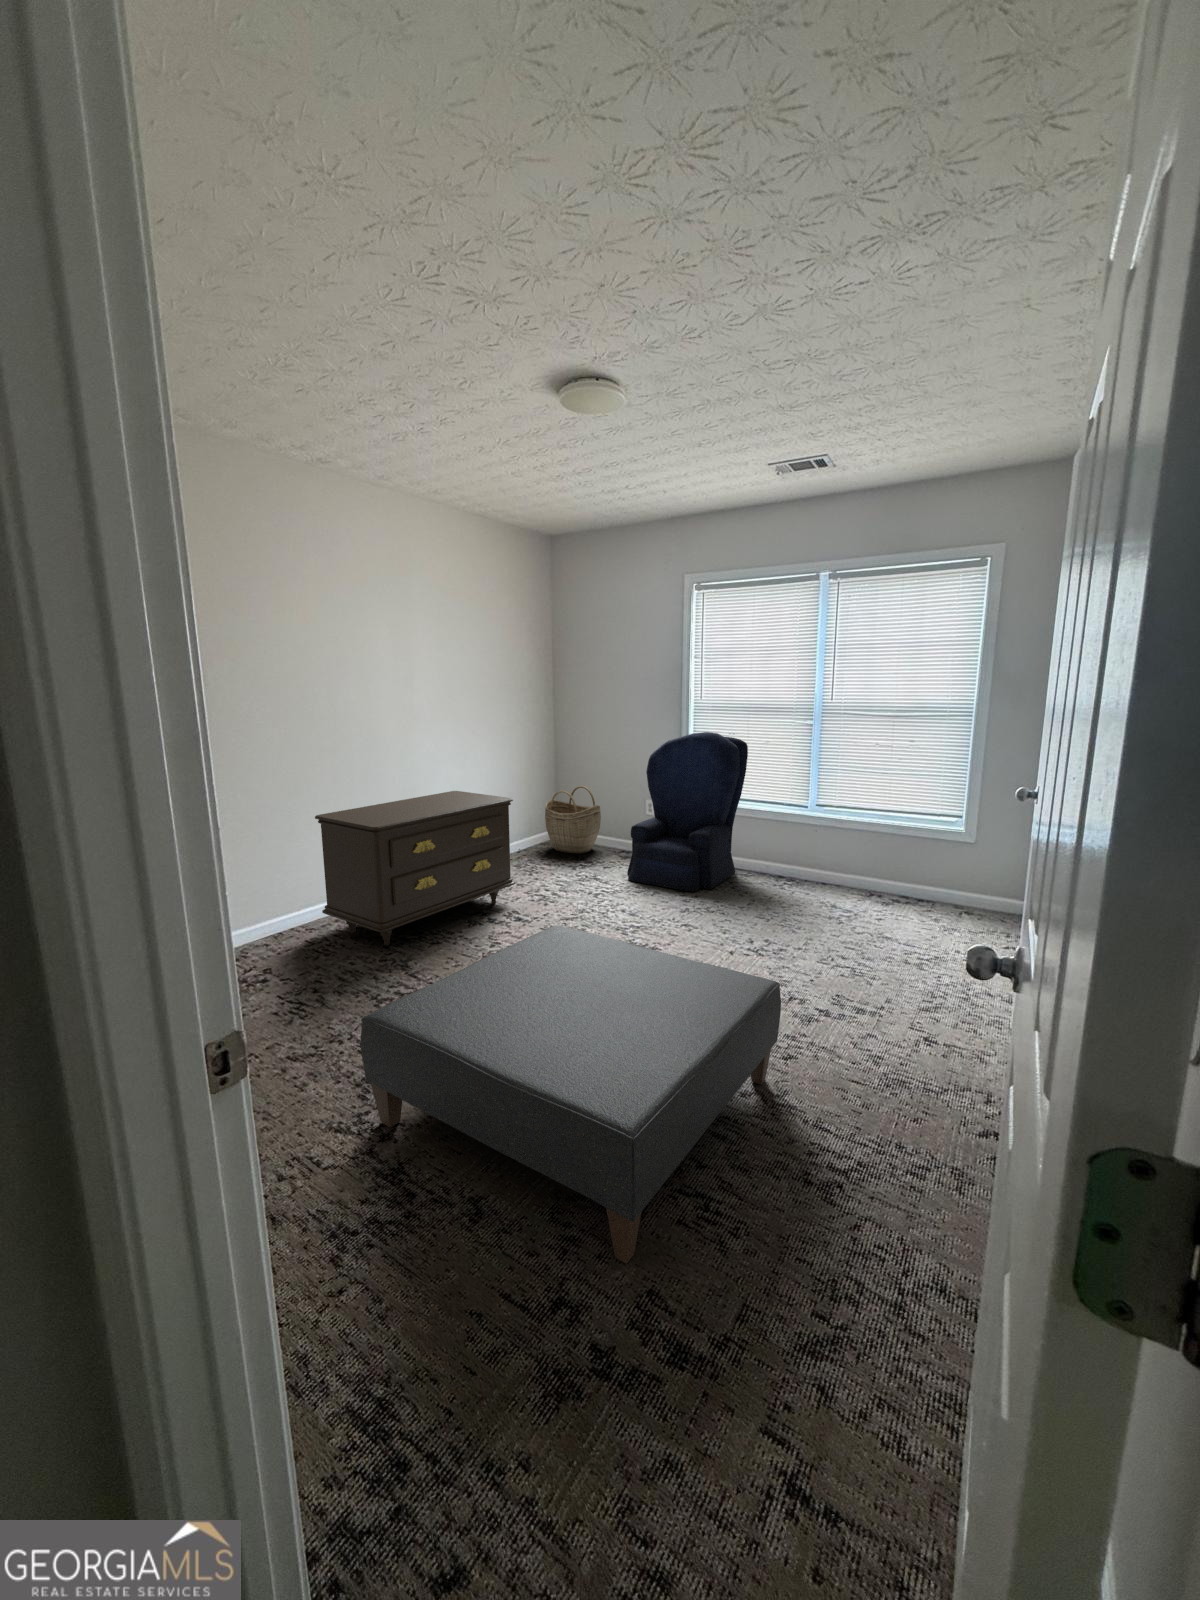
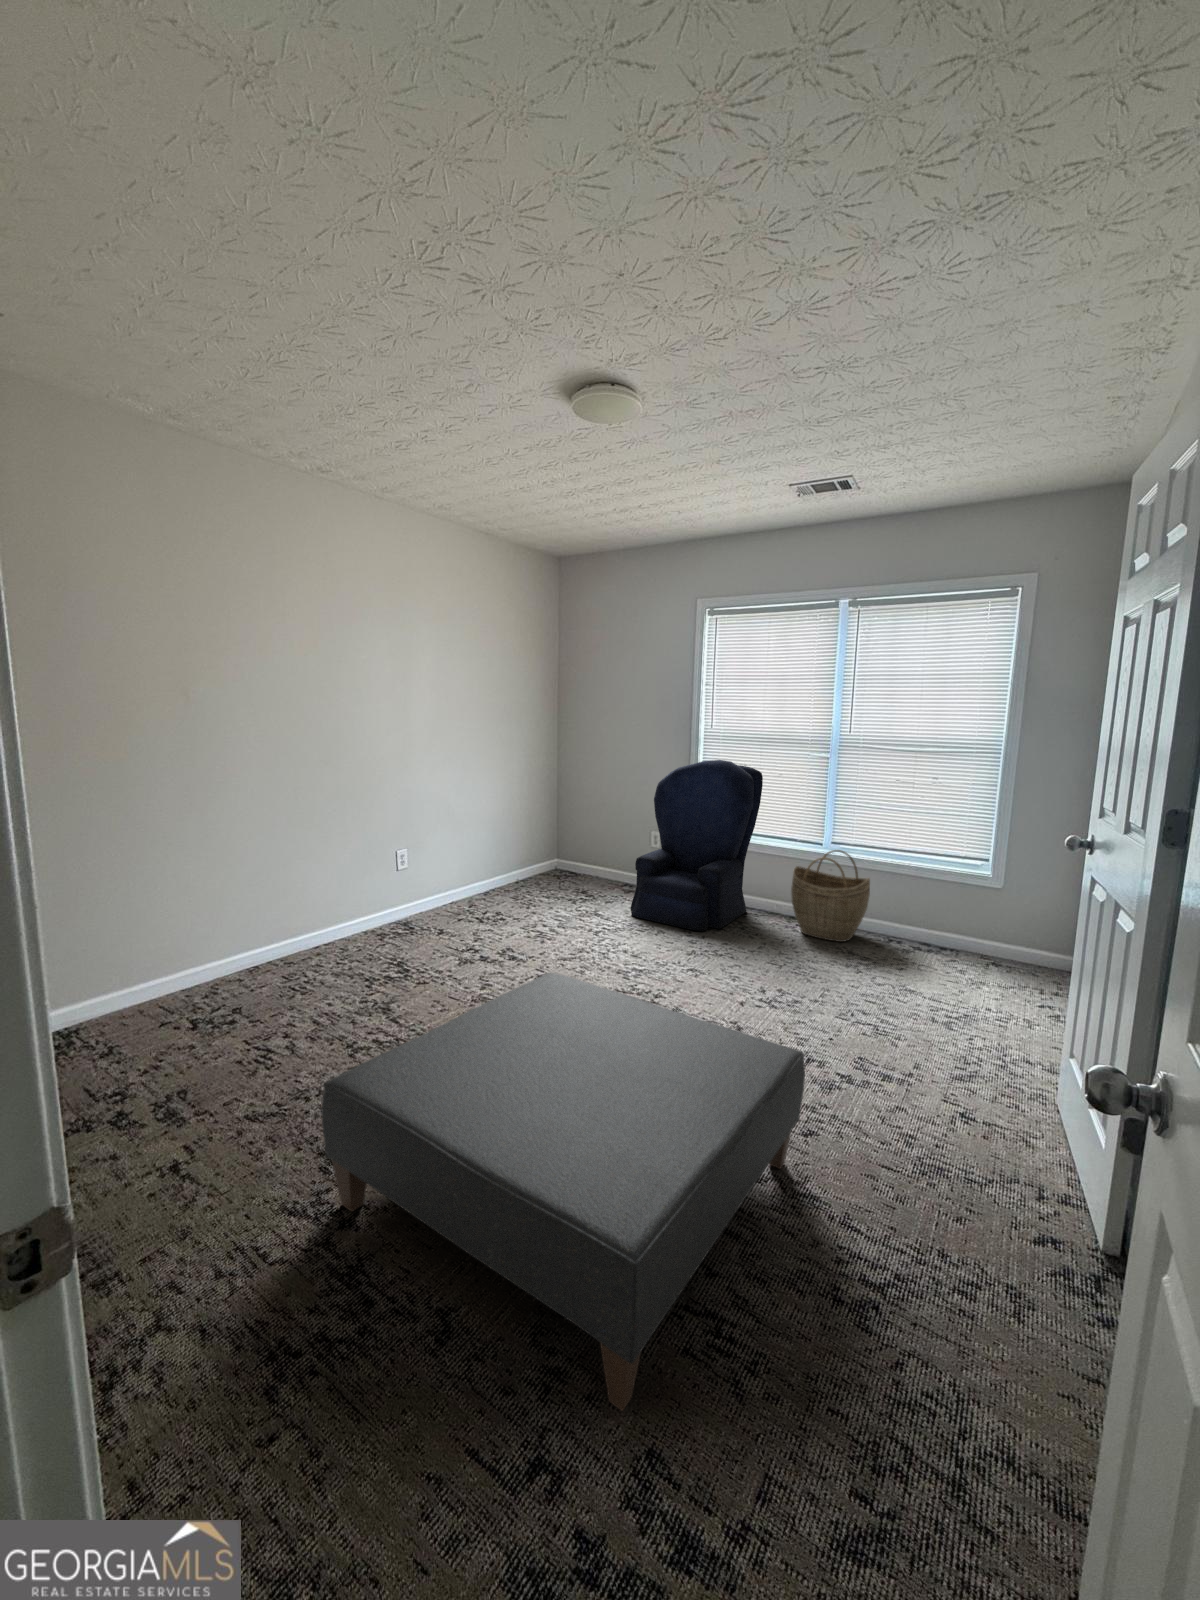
woven basket: present [545,786,601,854] -> present [791,850,870,942]
dresser: present [315,791,515,945] -> none [295,815,510,984]

